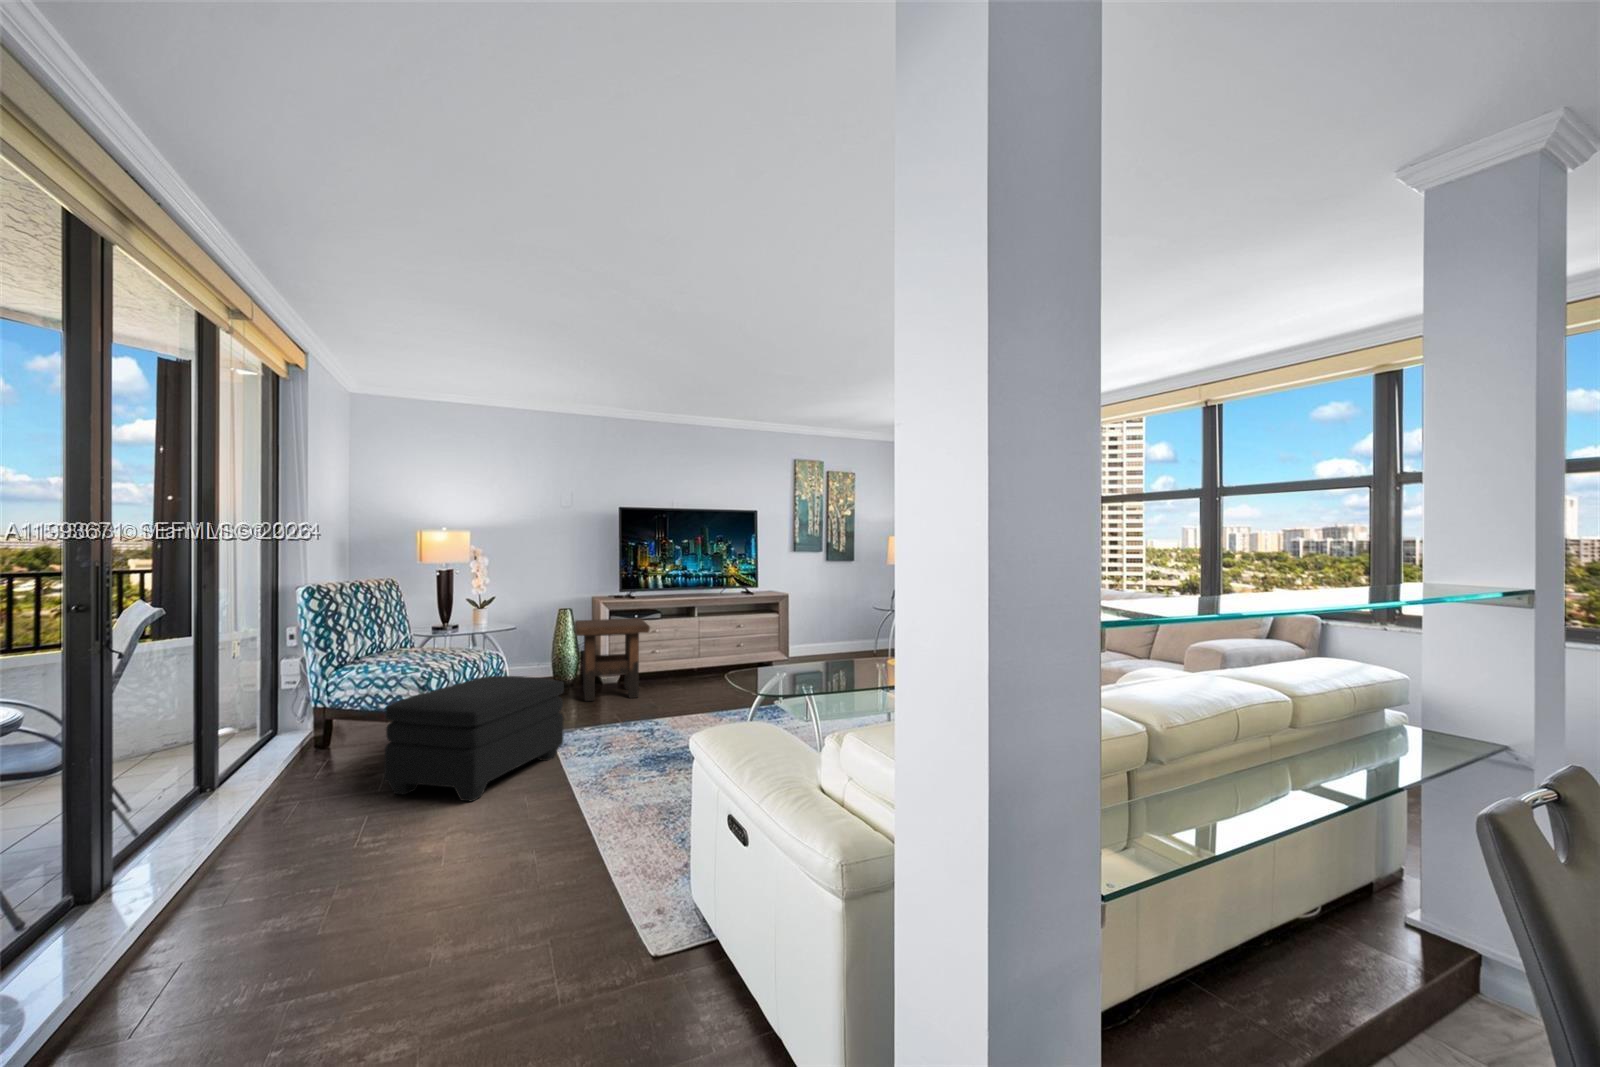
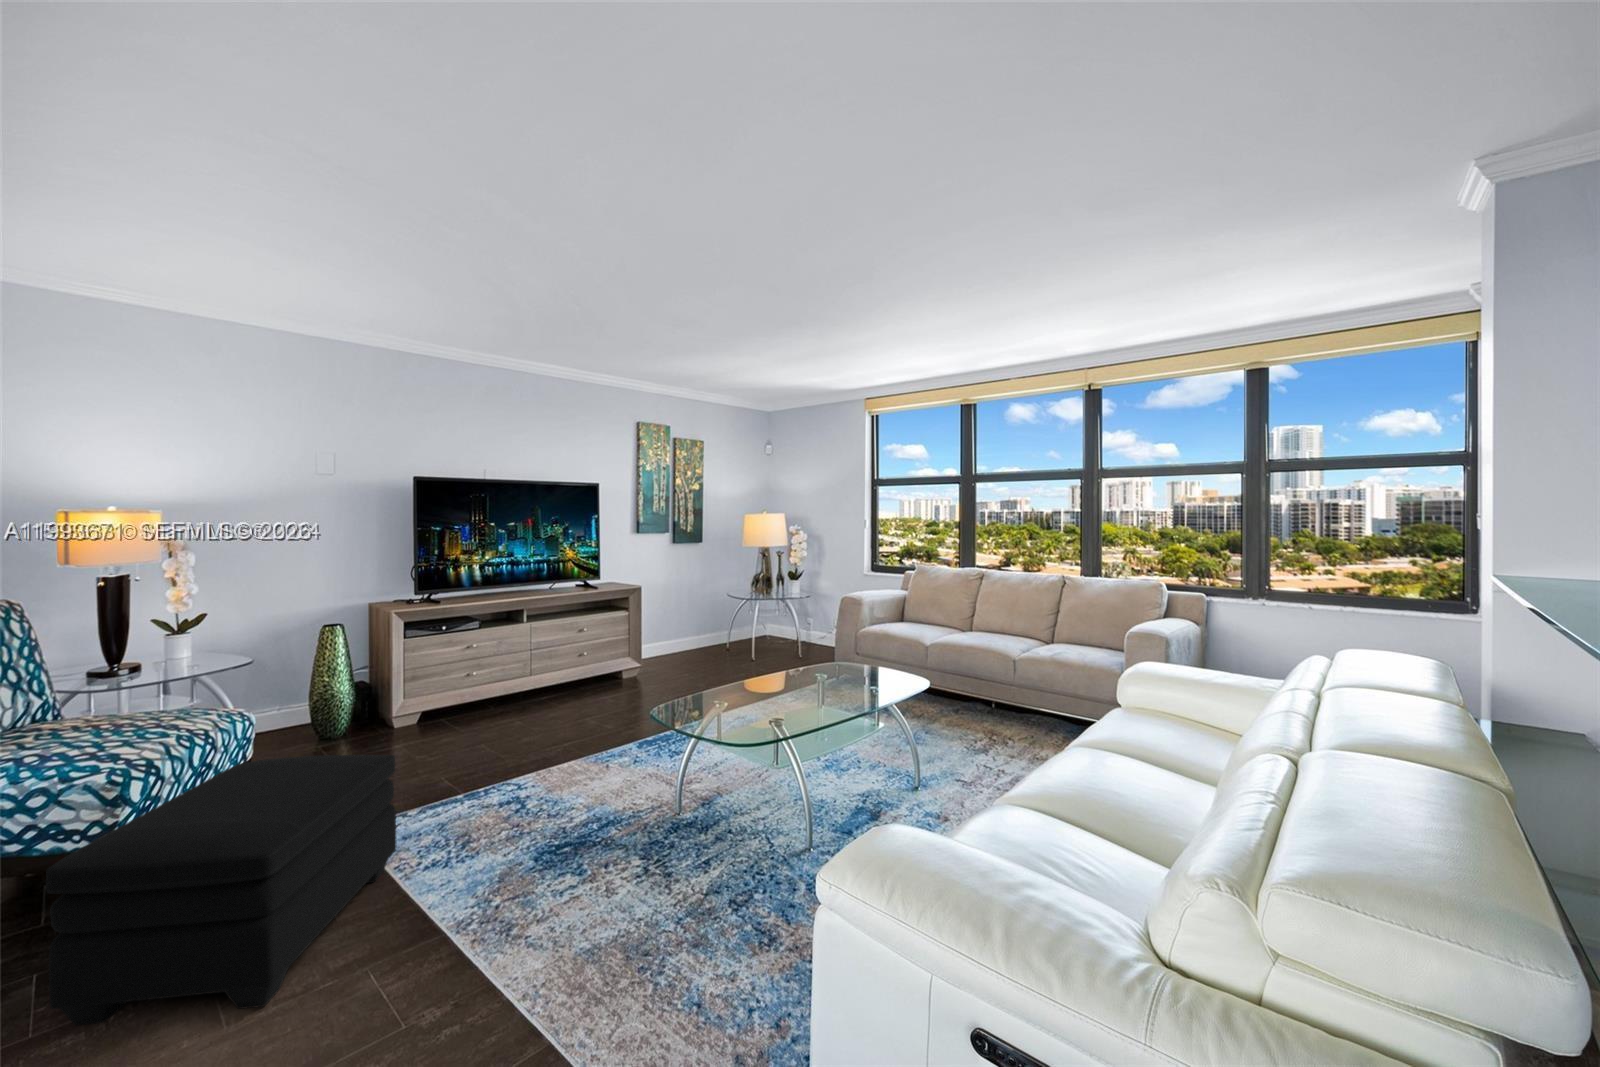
side table: present [574,618,650,701] -> none [353,630,482,758]

